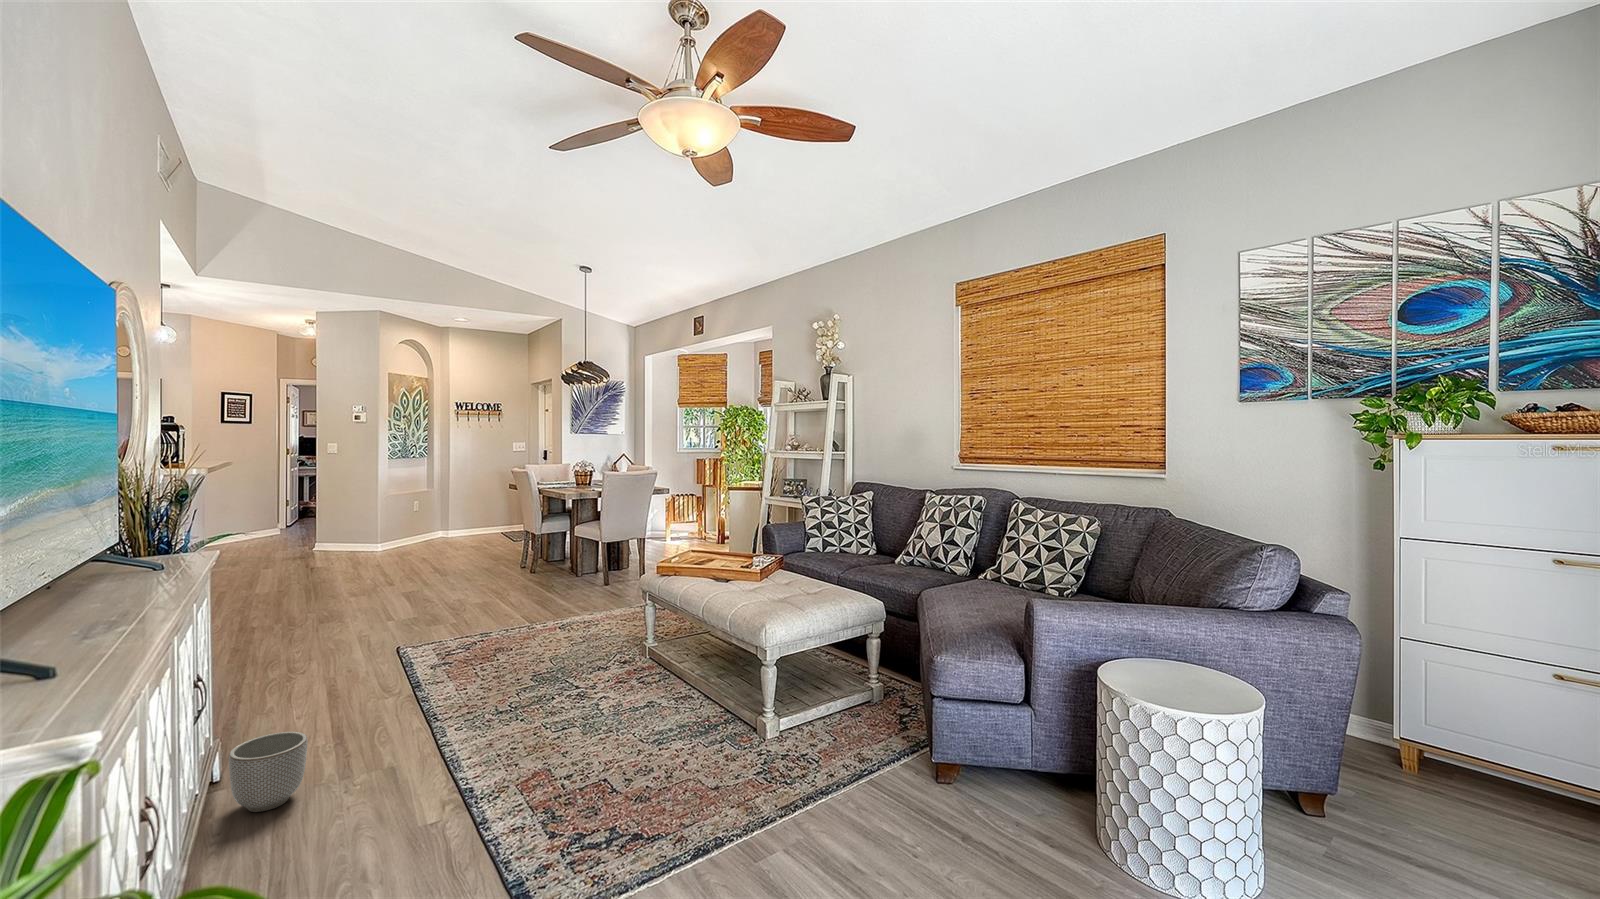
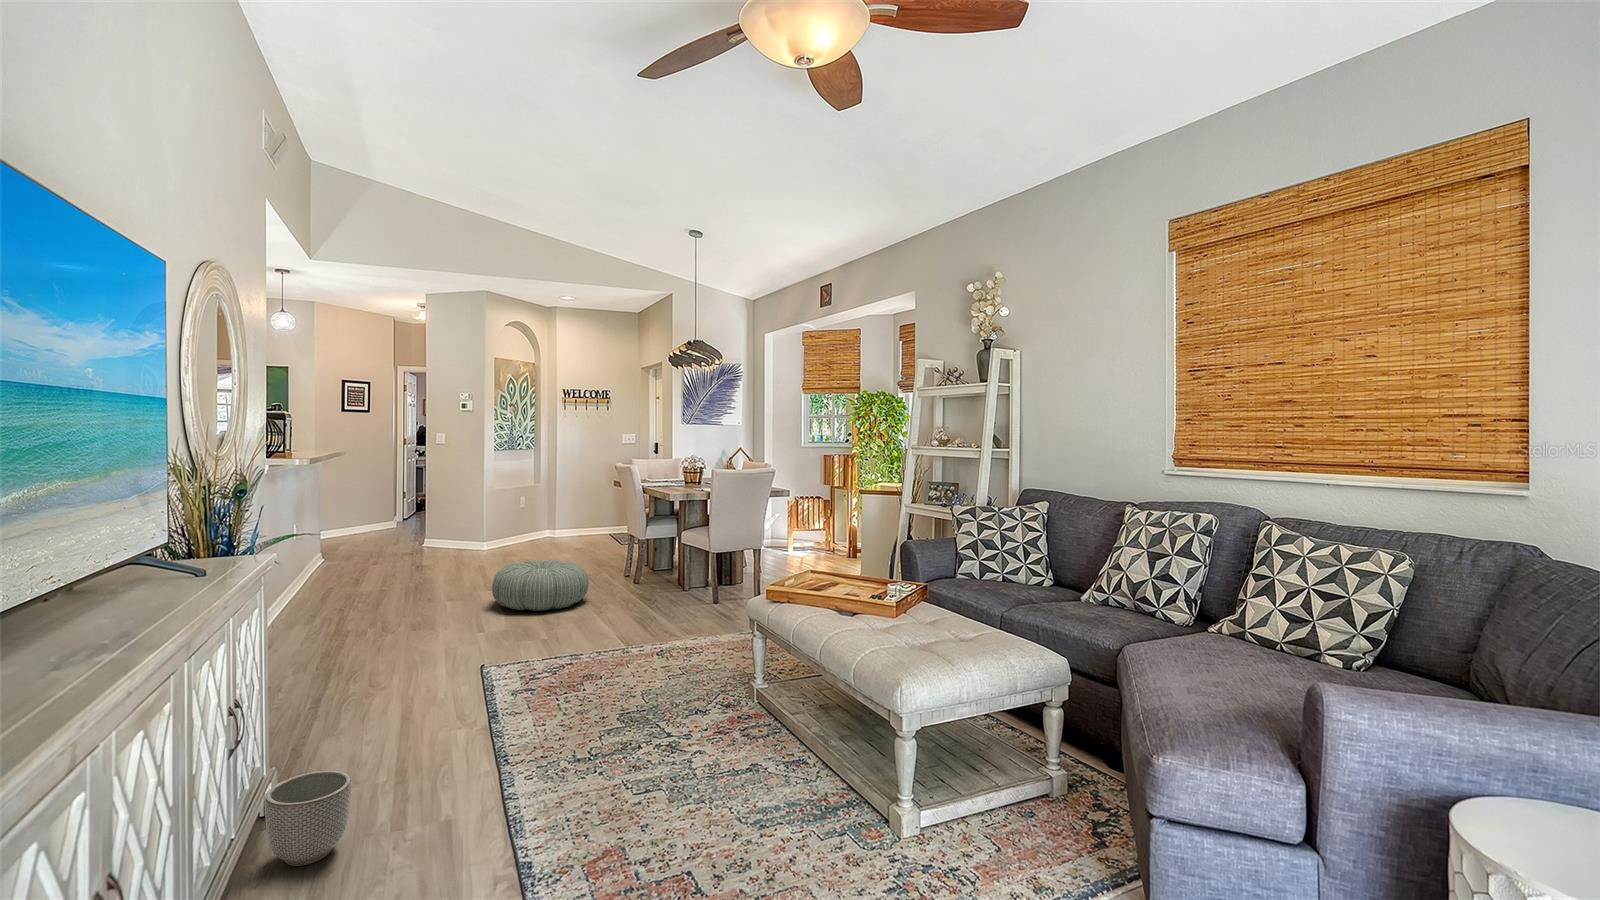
pouf: none [397,556,489,601] -> present [492,560,589,611]

